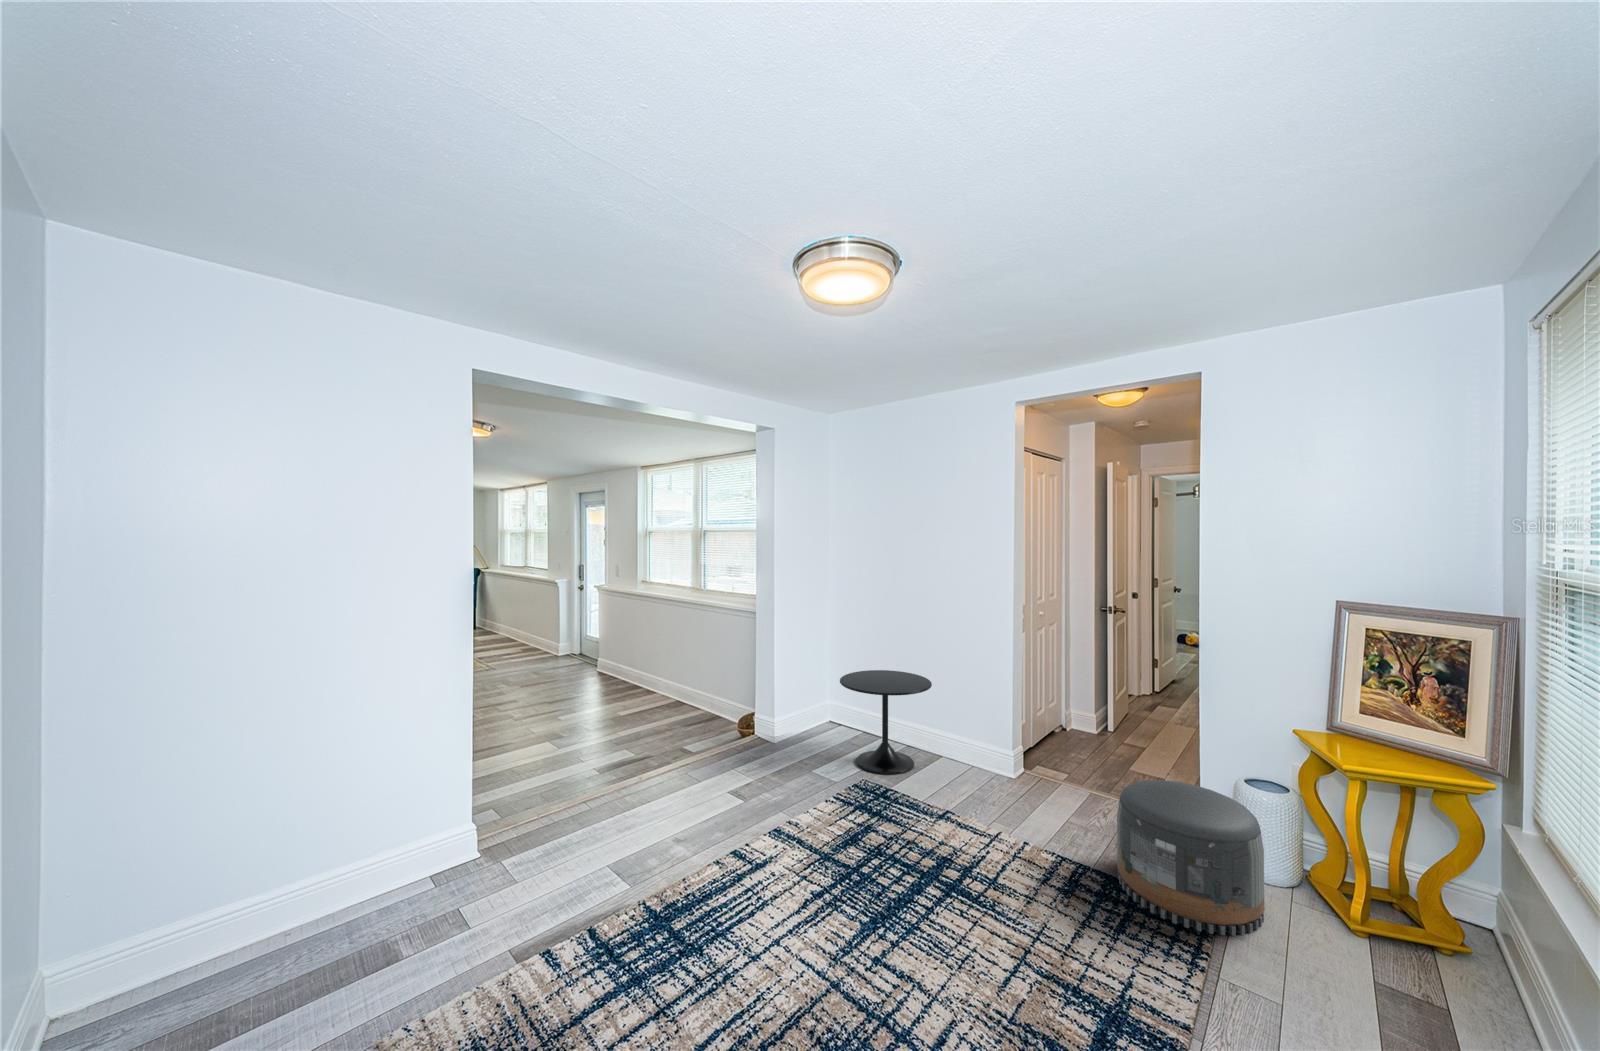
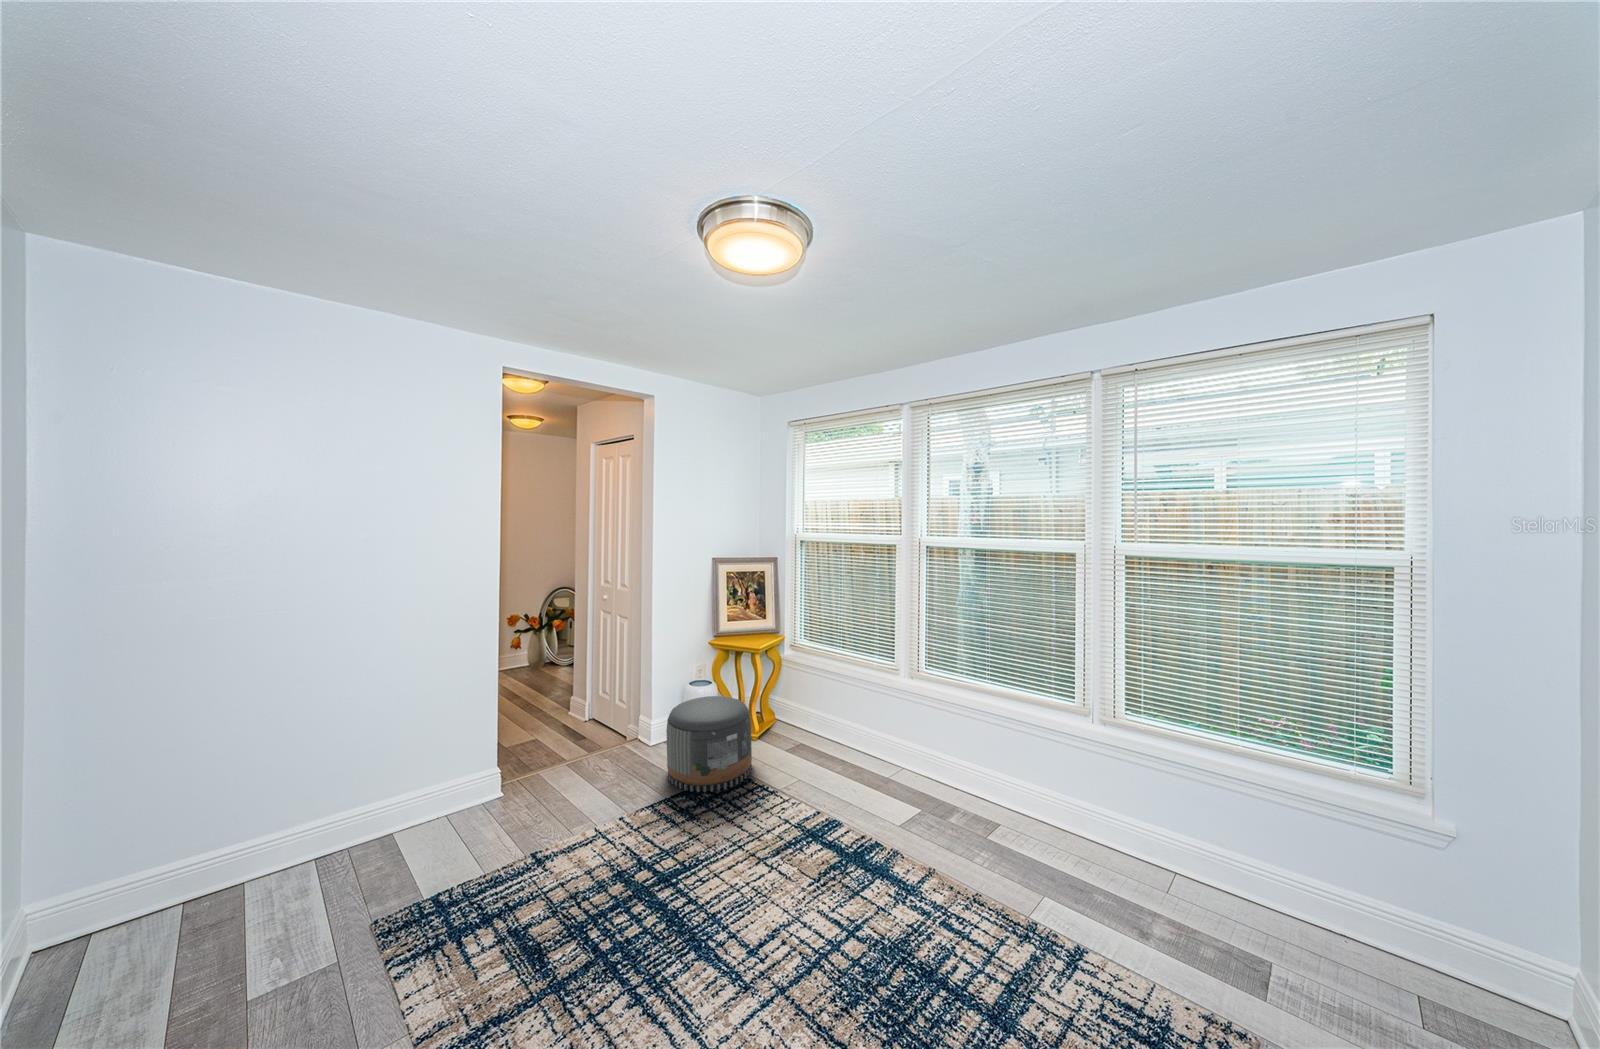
side table: present [840,670,932,775] -> none [213,746,412,942]

